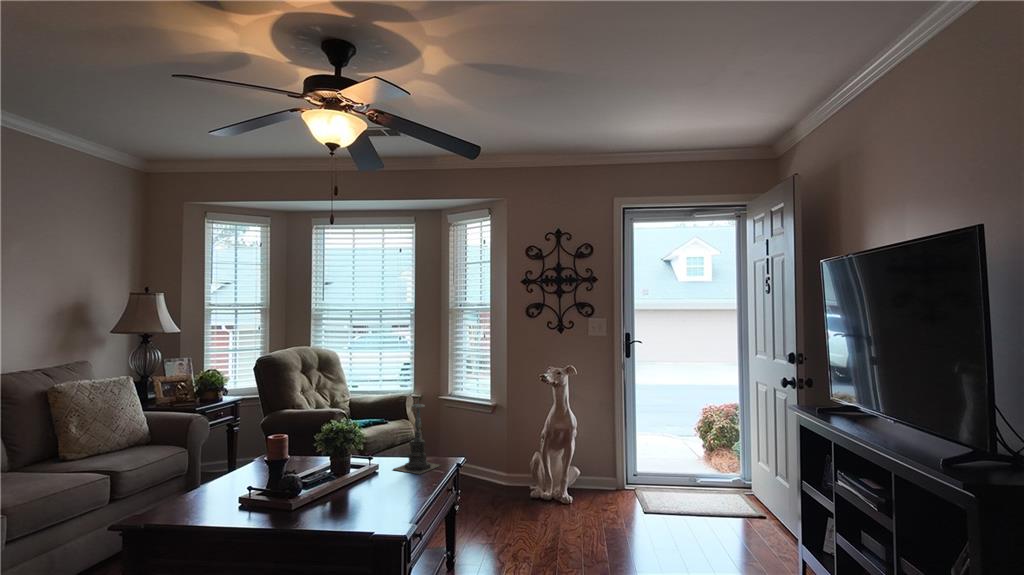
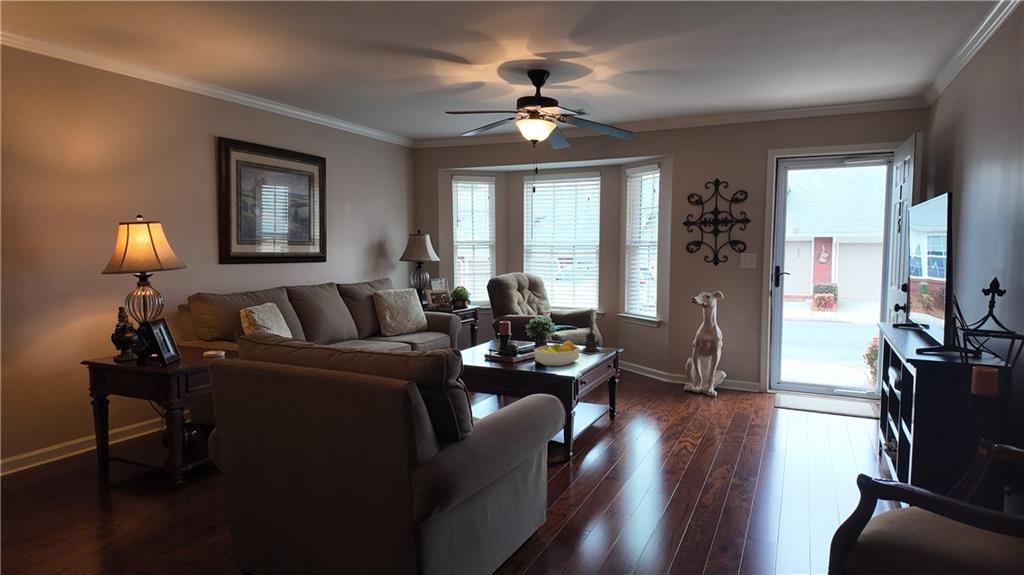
fruit bowl: none [329,459,405,509] -> present [534,340,580,366]

